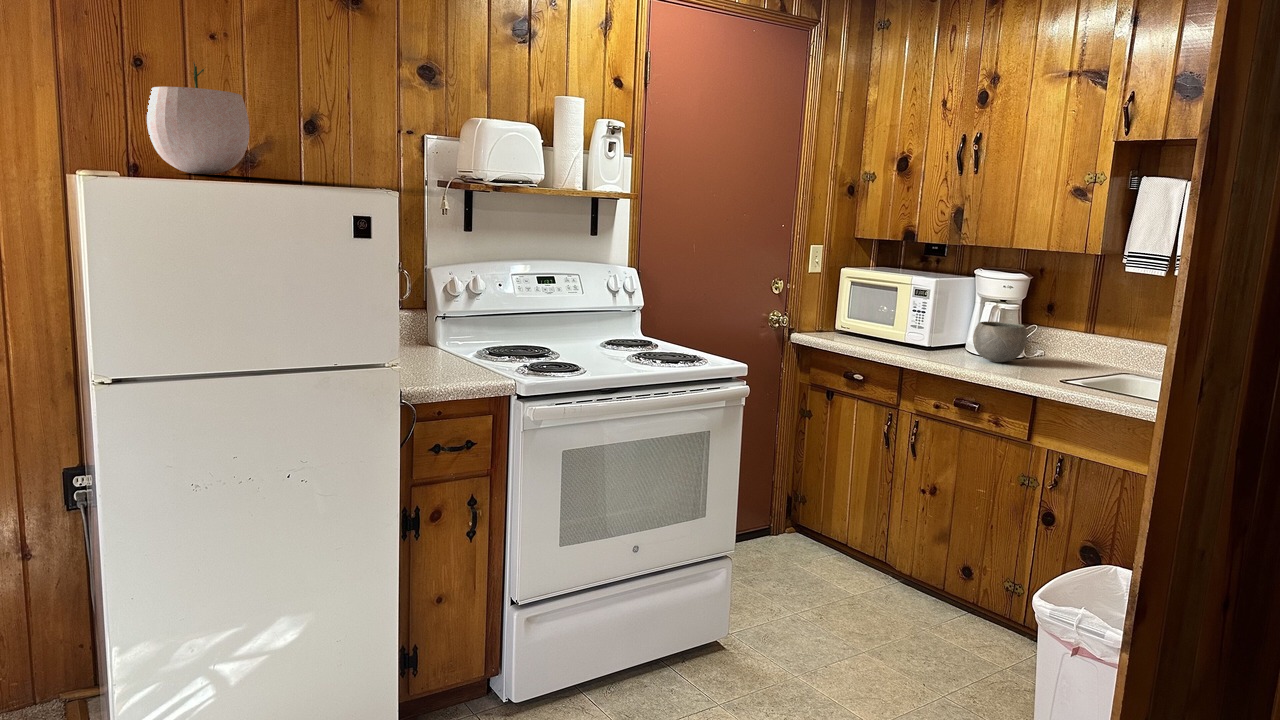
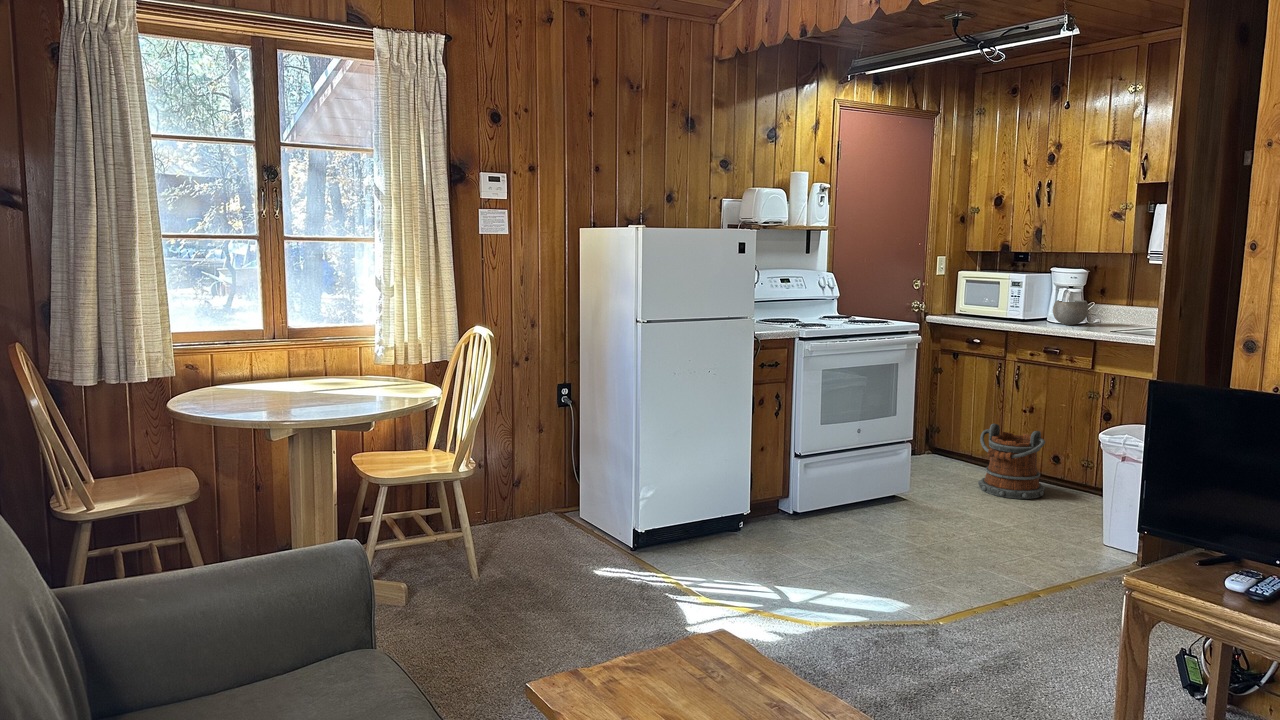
plant pot: present [147,63,250,174] -> none [595,162,644,225]
bucket: none [846,515,950,645] -> present [978,424,1045,499]

